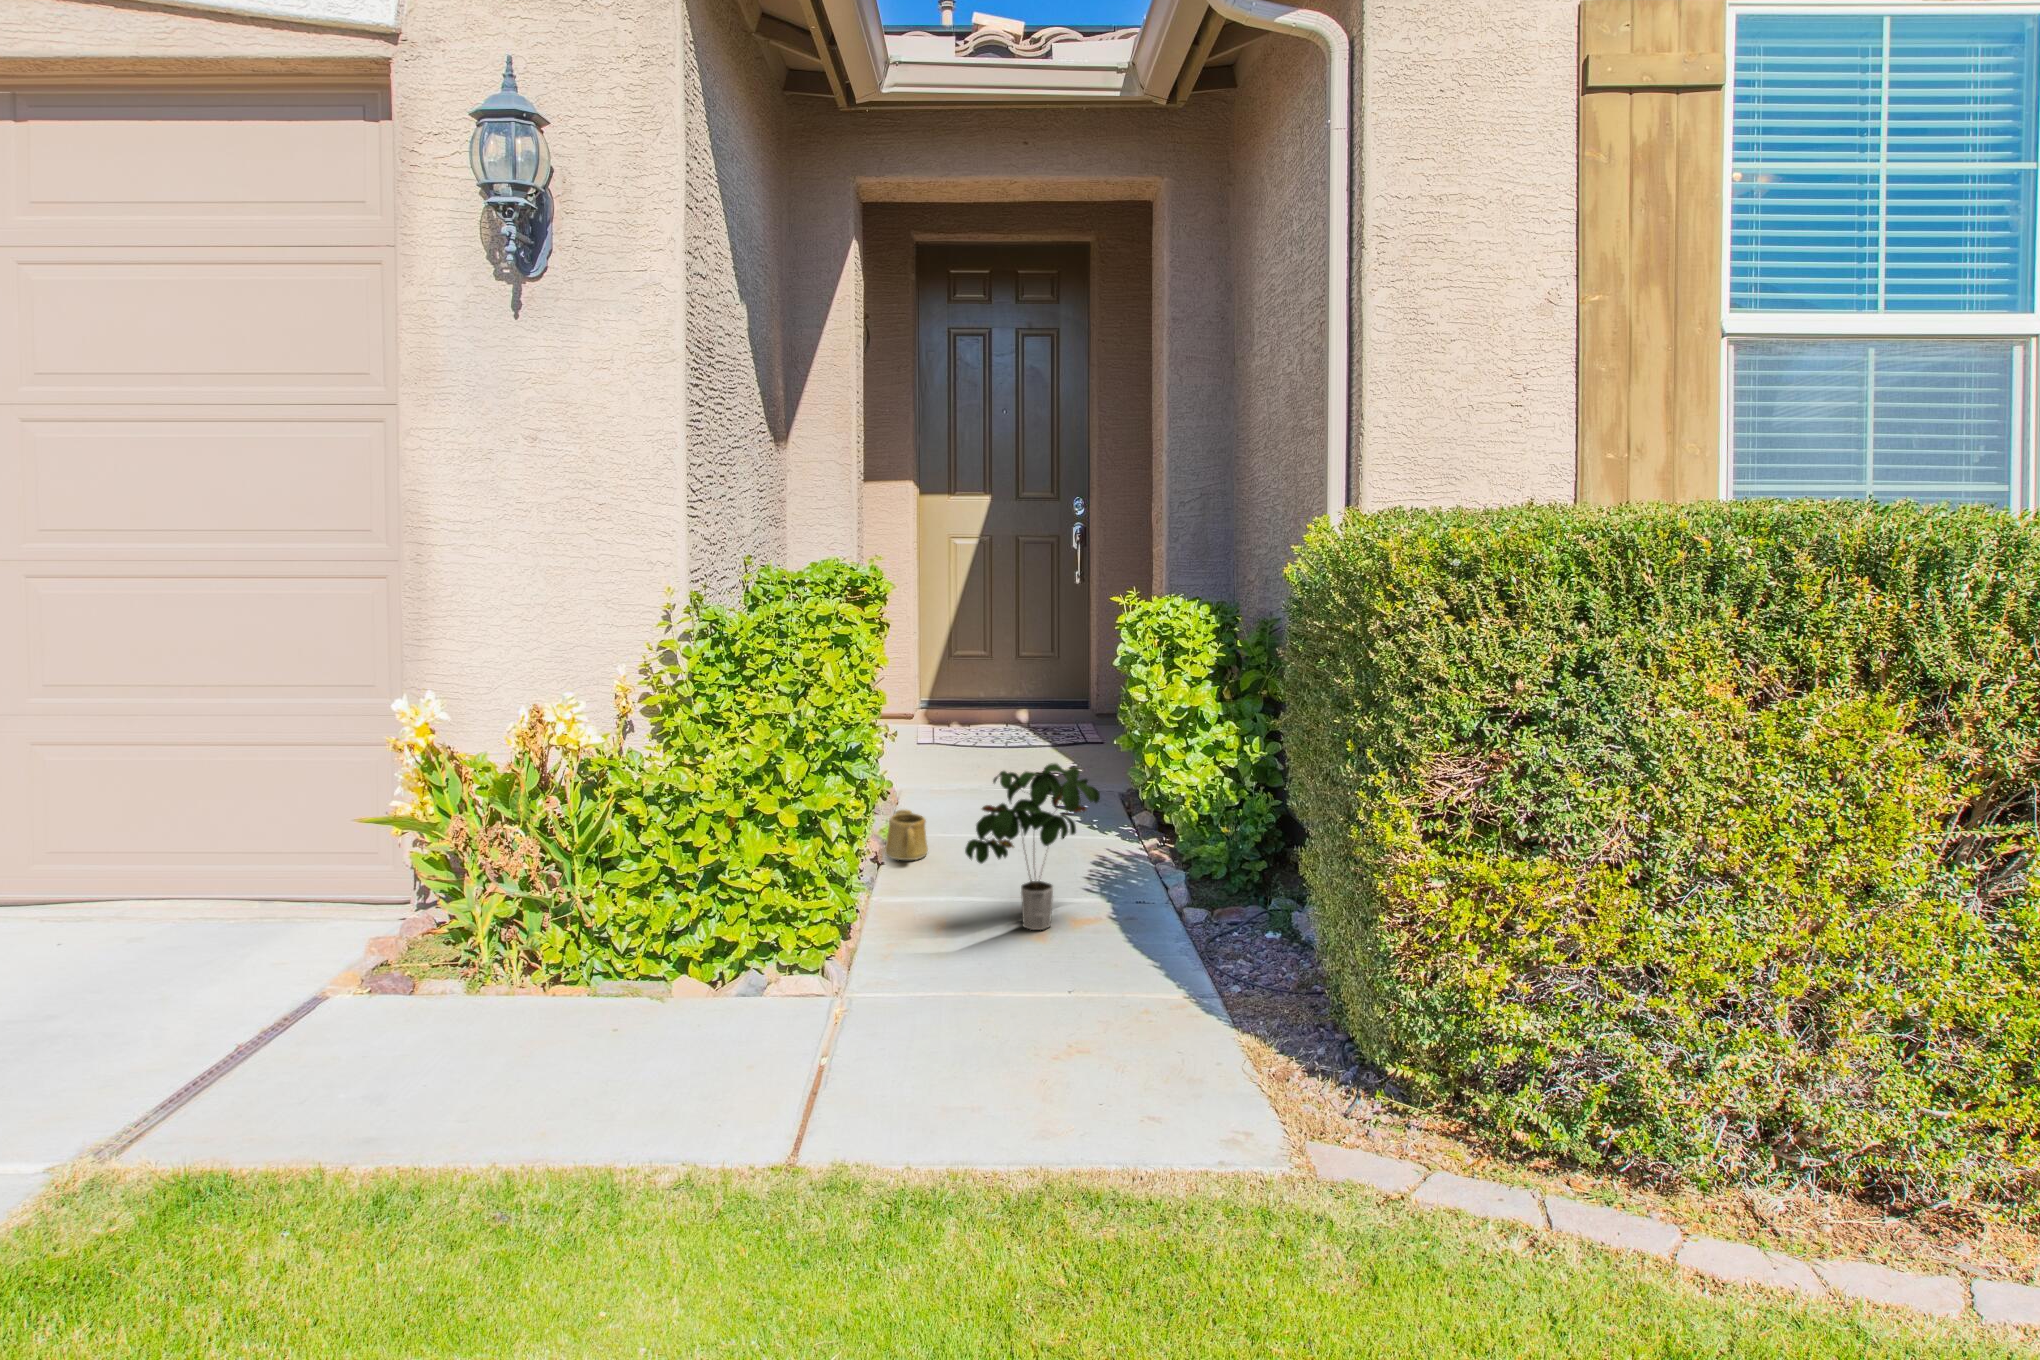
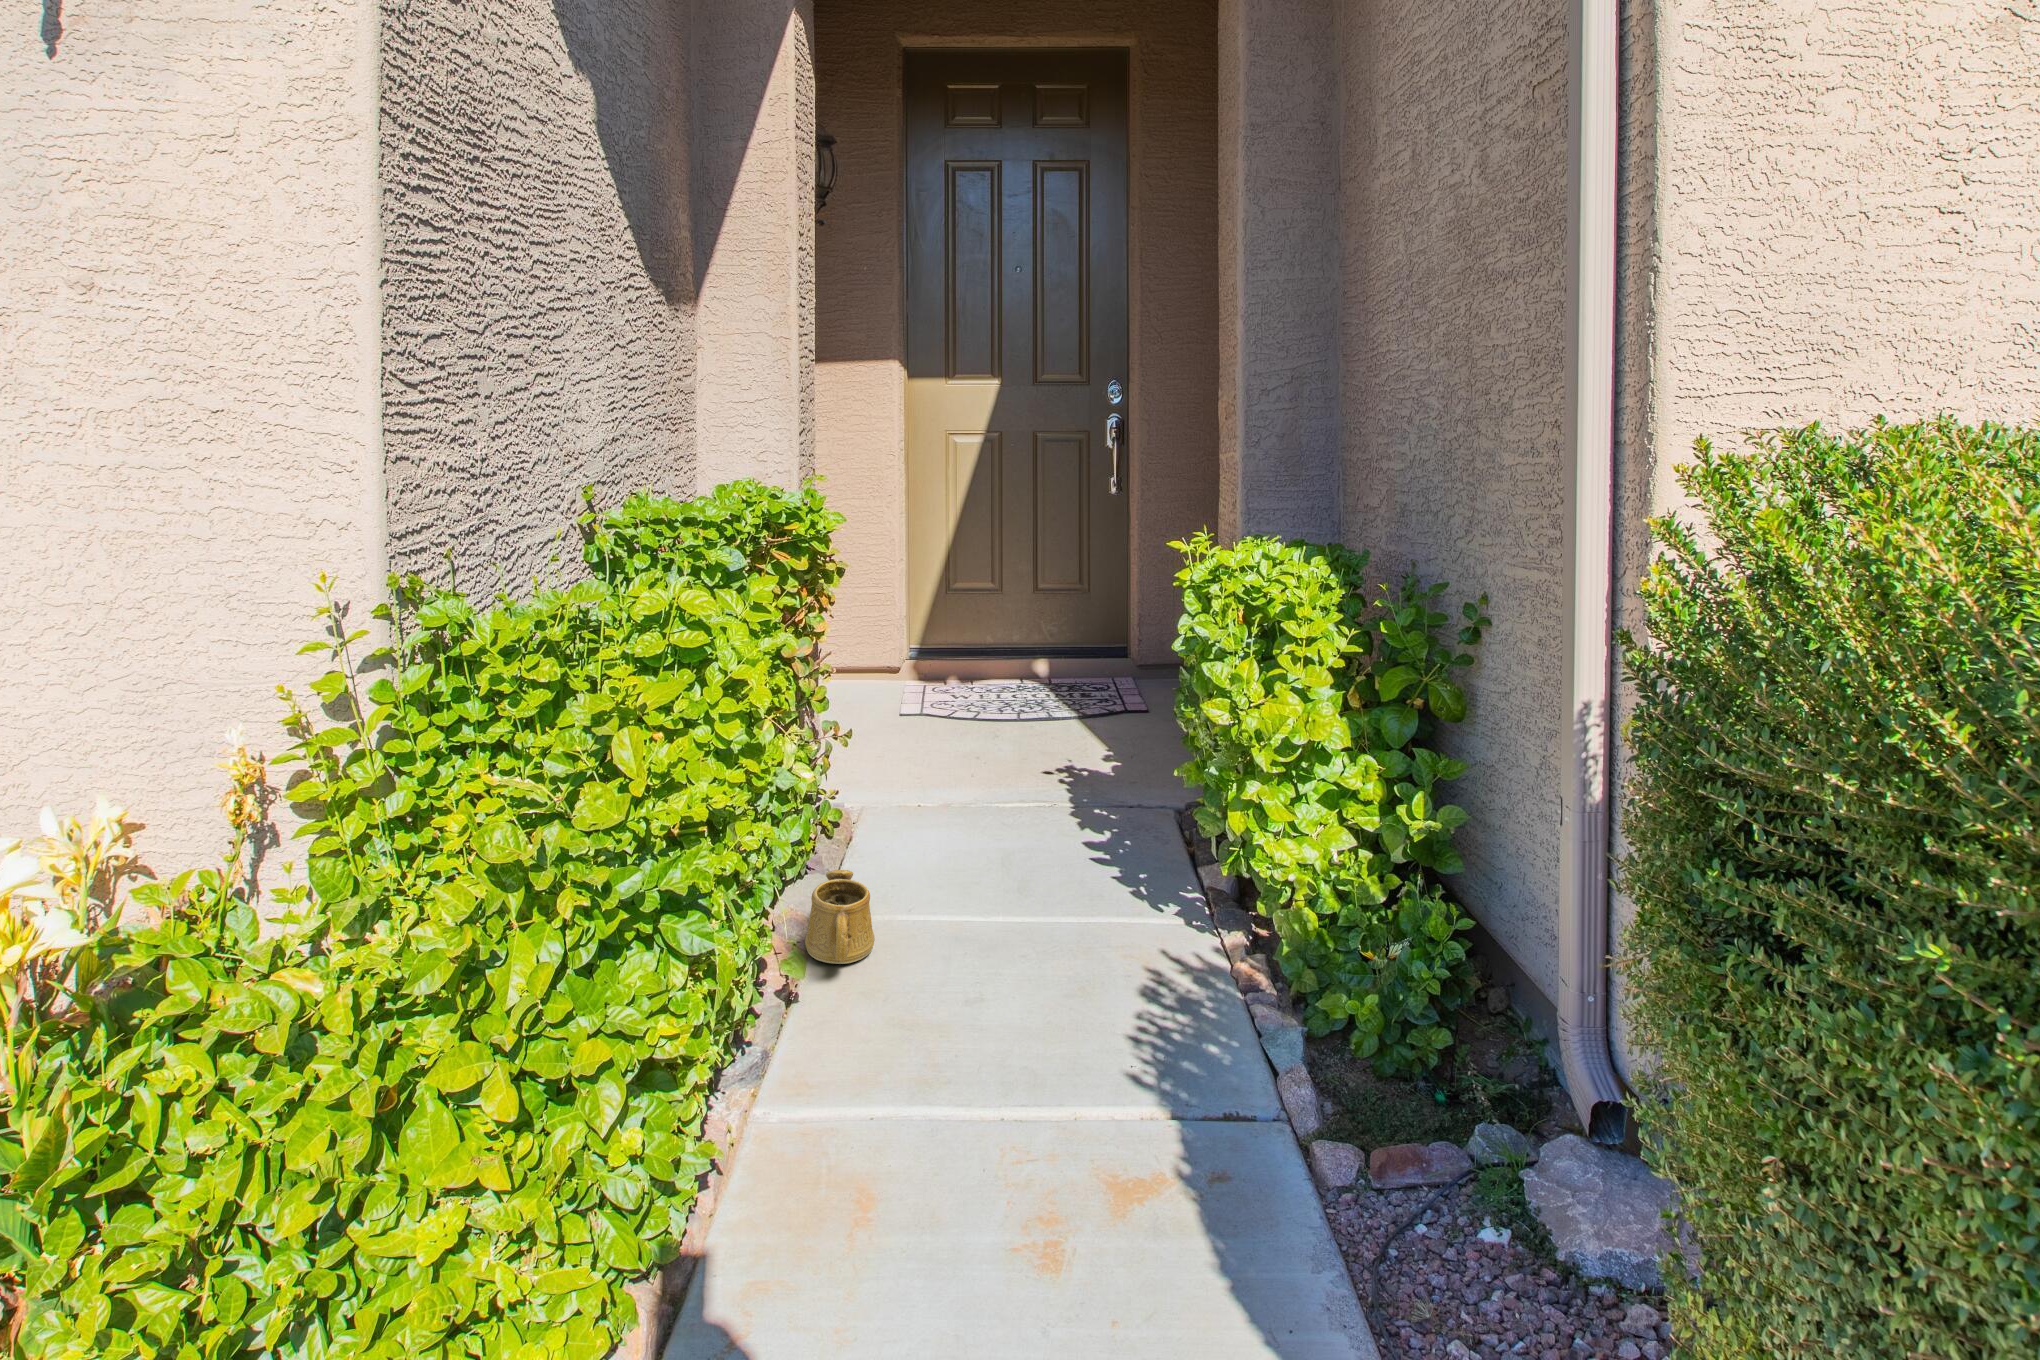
potted plant: present [965,763,1100,930] -> none [907,859,1154,1167]

